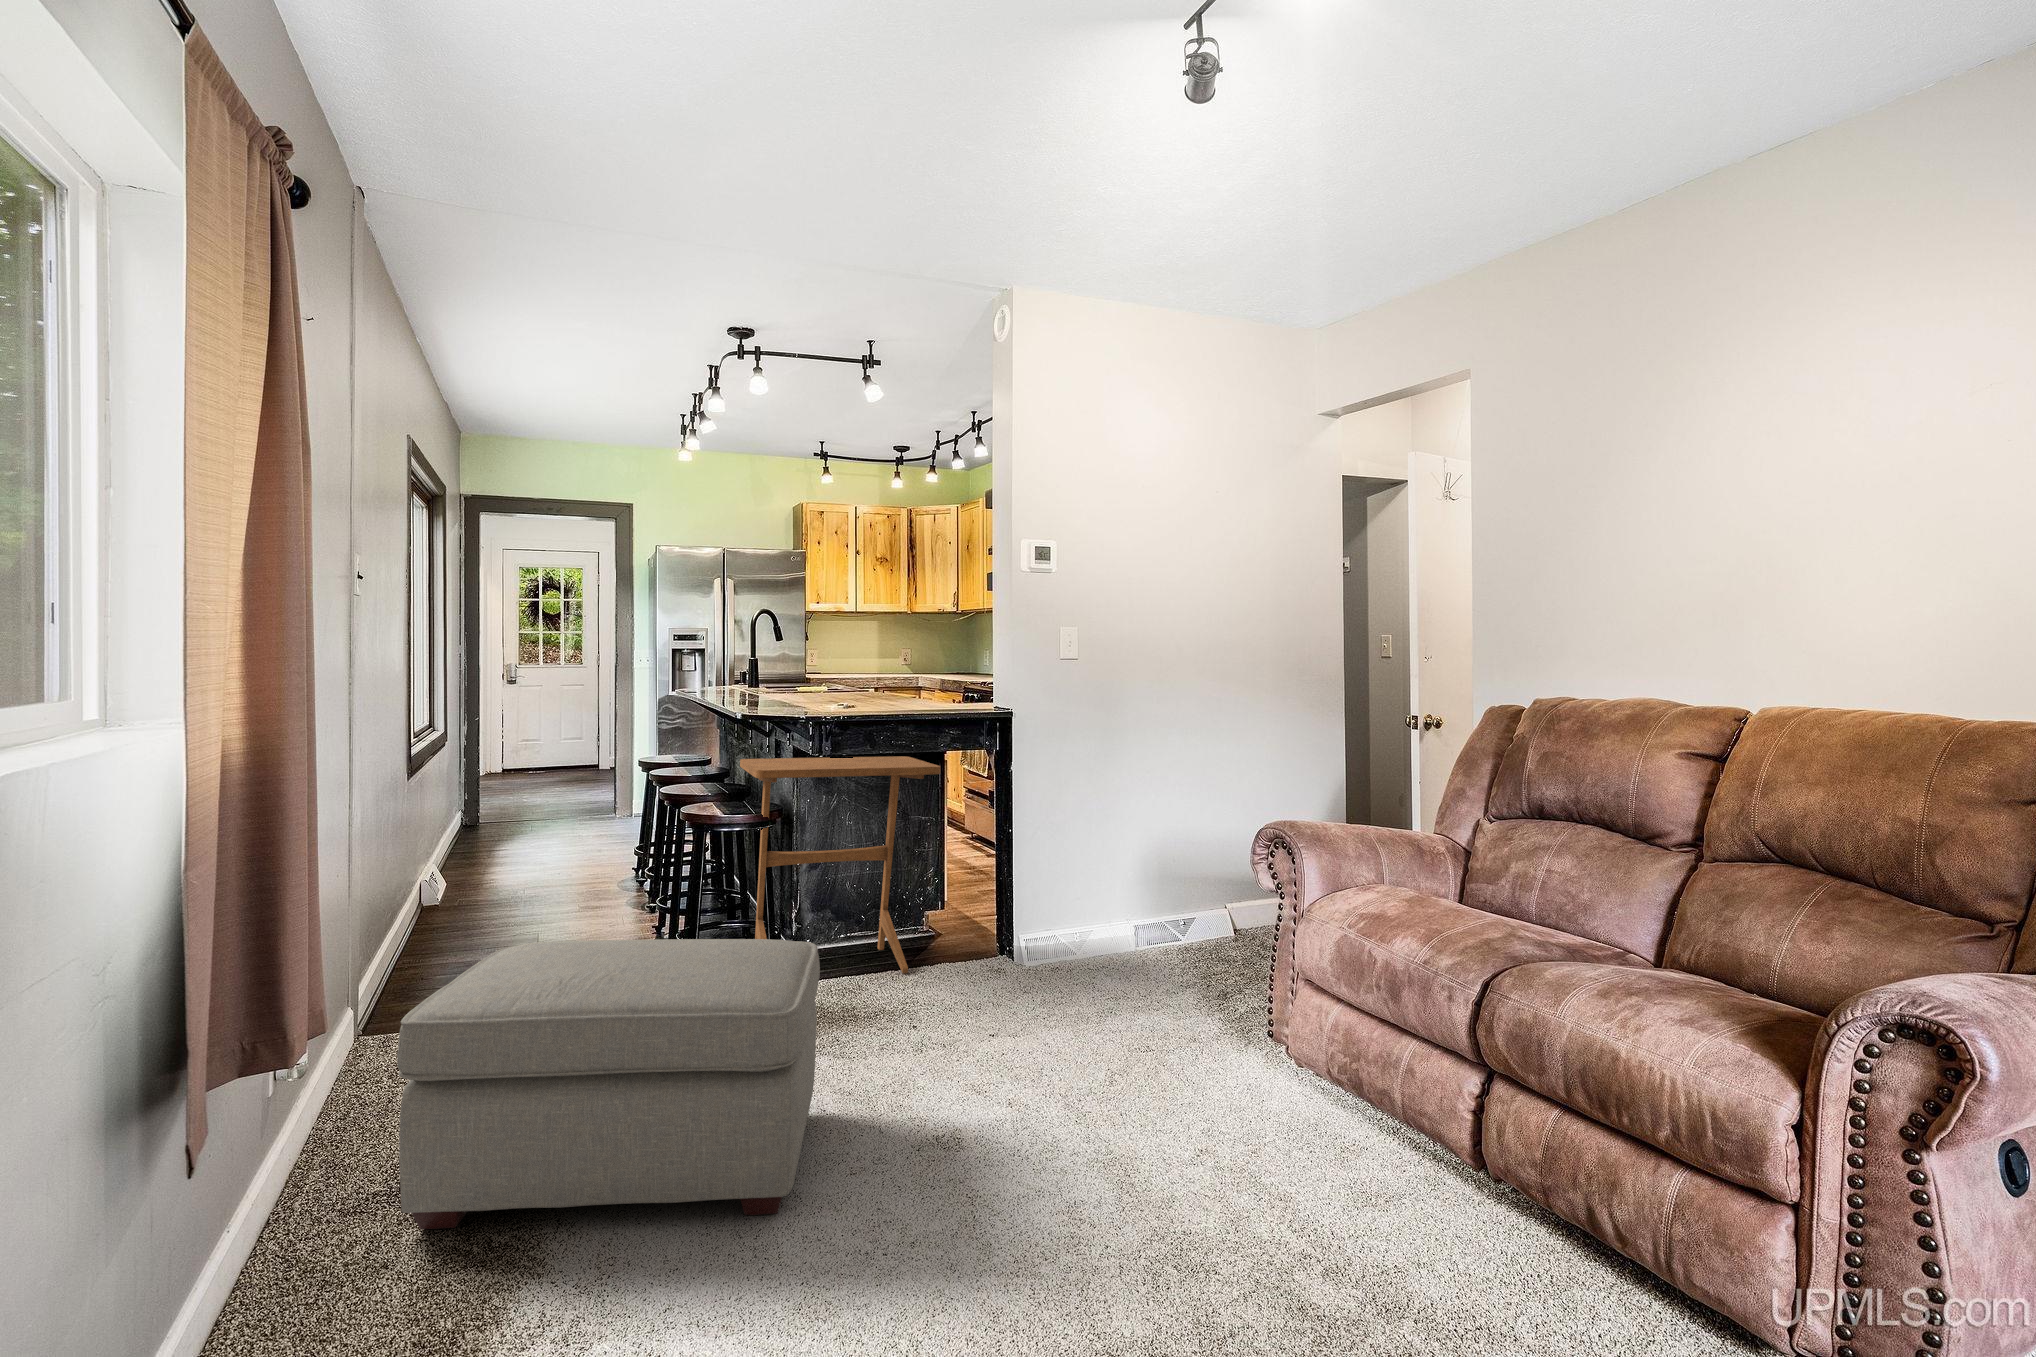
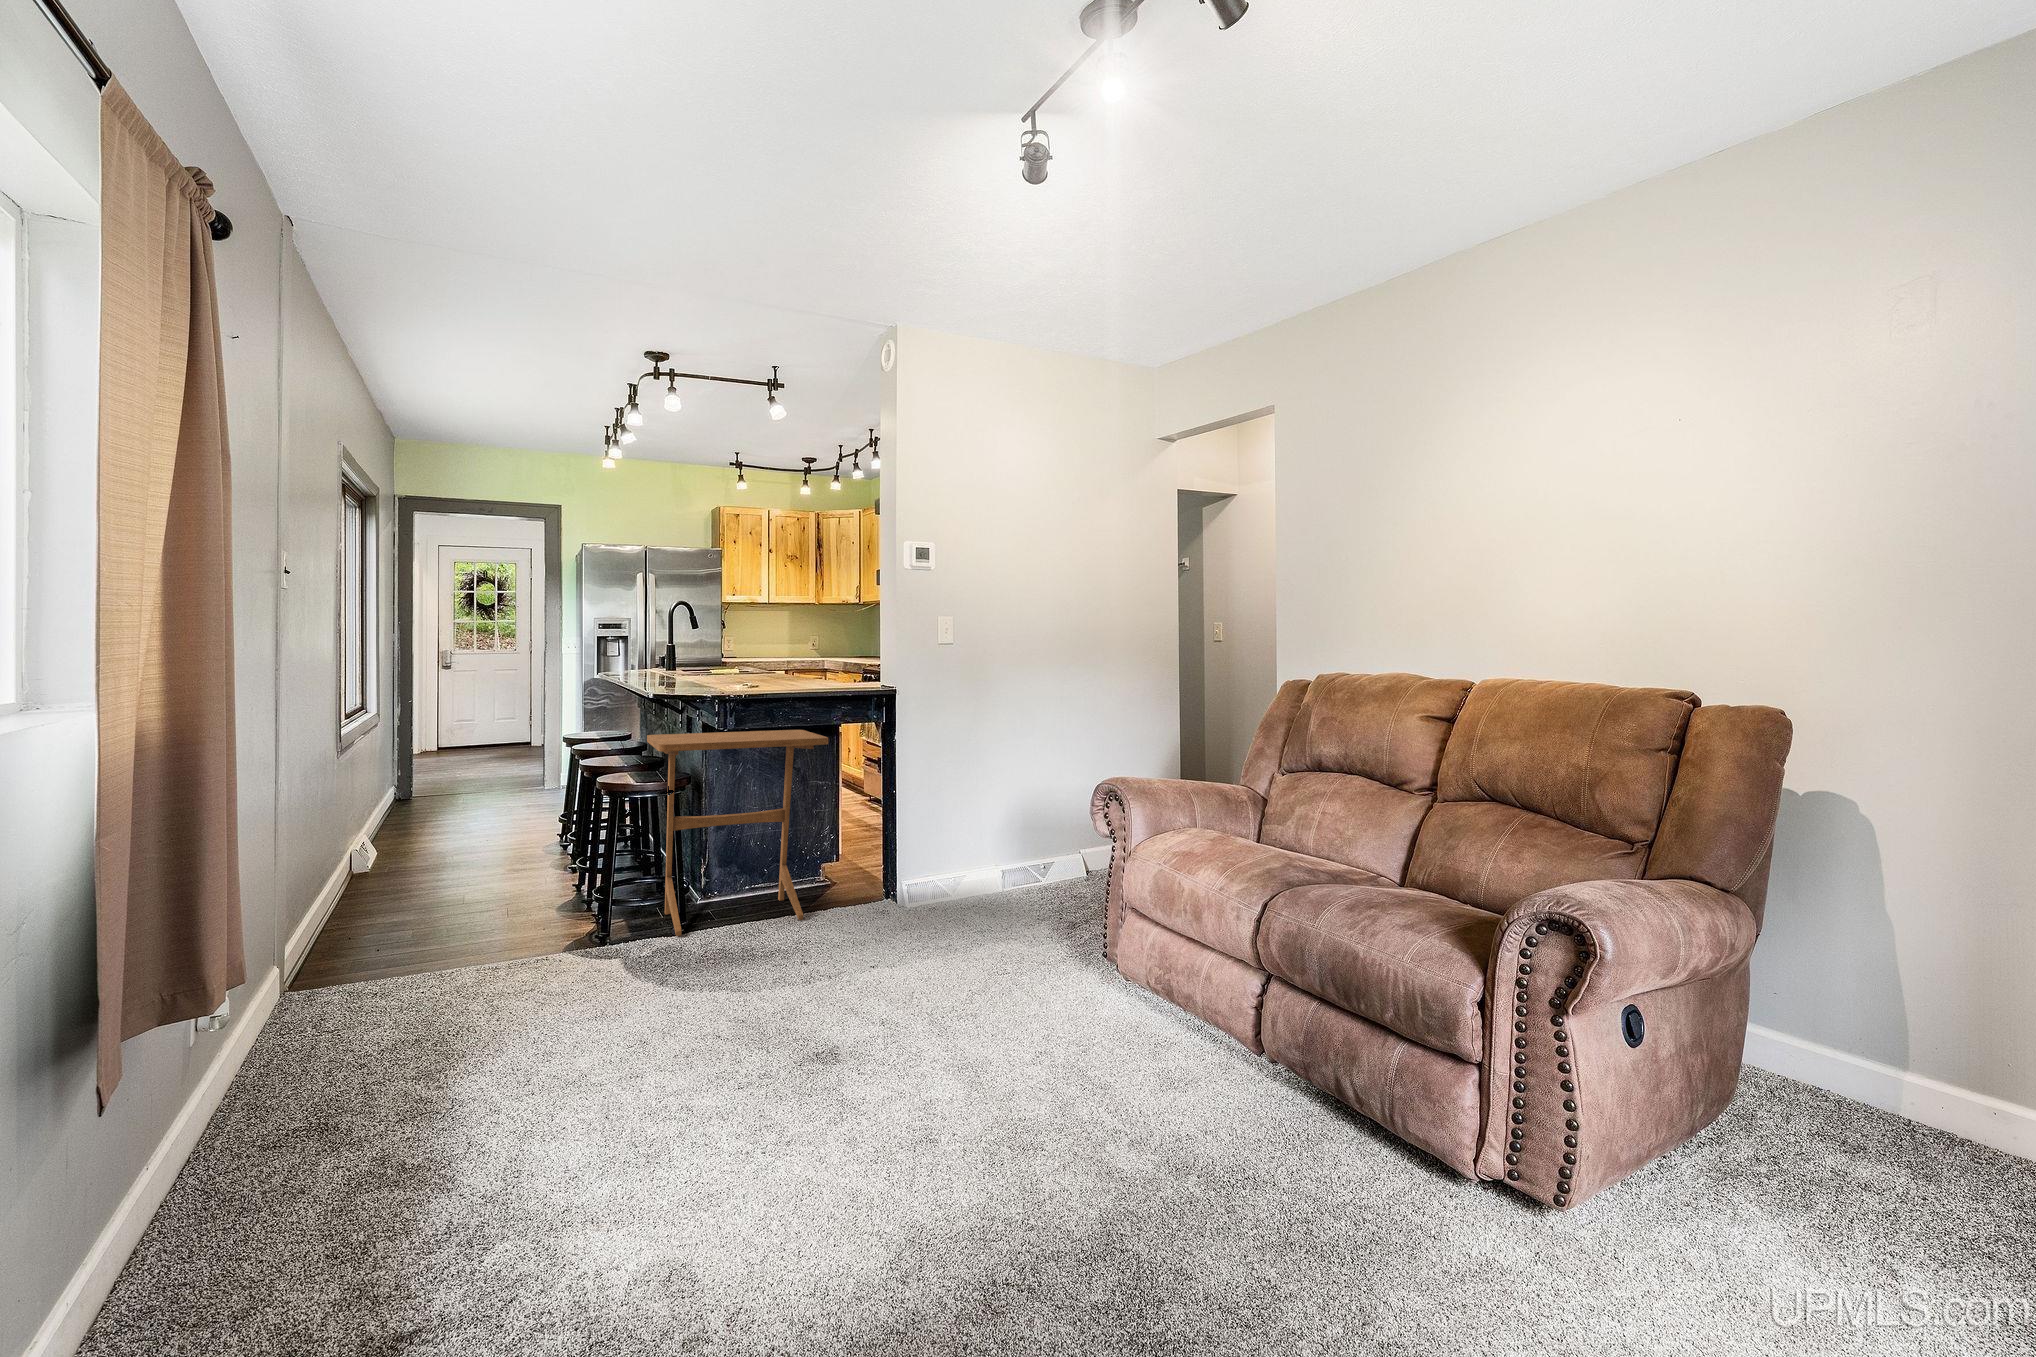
ottoman: present [397,939,820,1229] -> none [311,893,709,1157]

